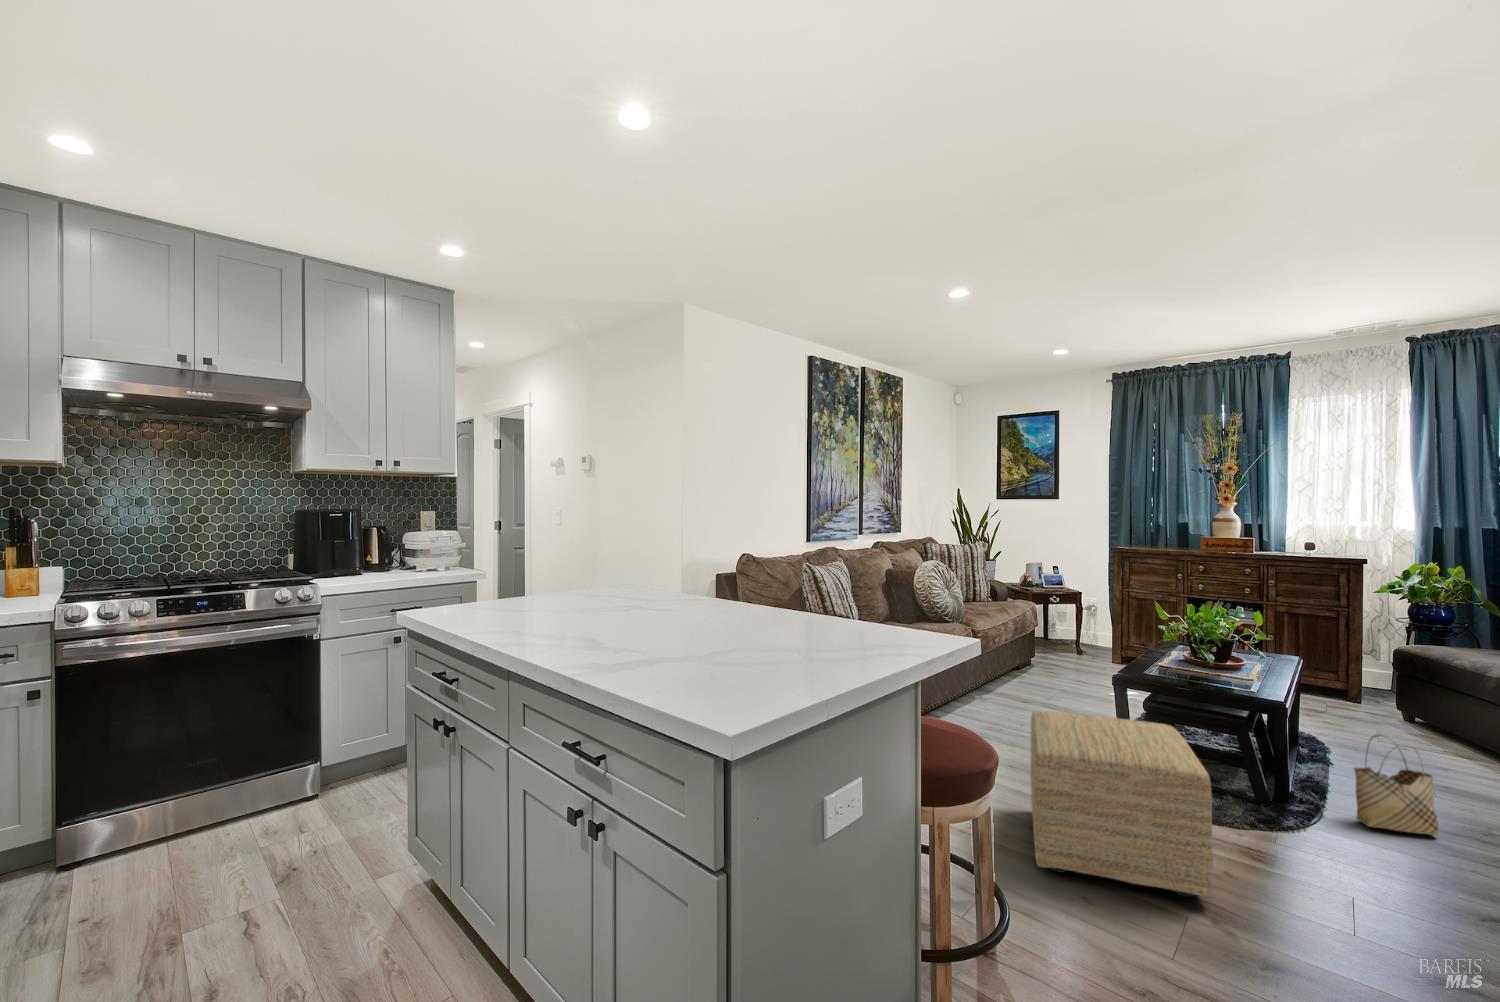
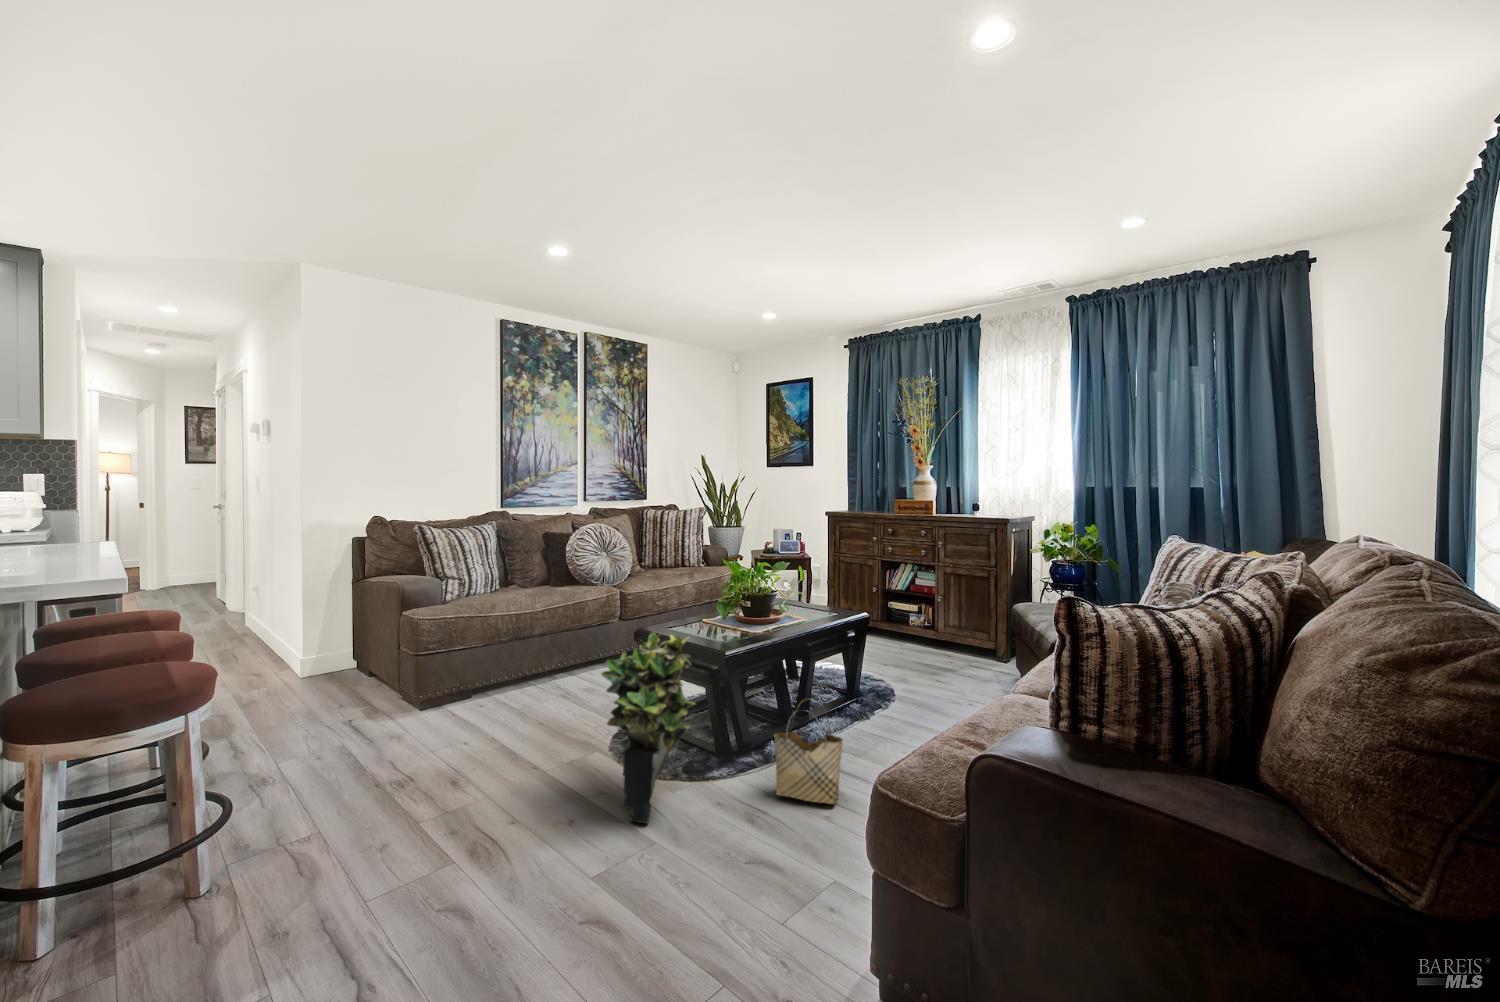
potted plant: none [1200,672,1318,852] -> present [601,632,695,824]
ottoman: present [1031,711,1213,898] -> none [327,673,563,880]

